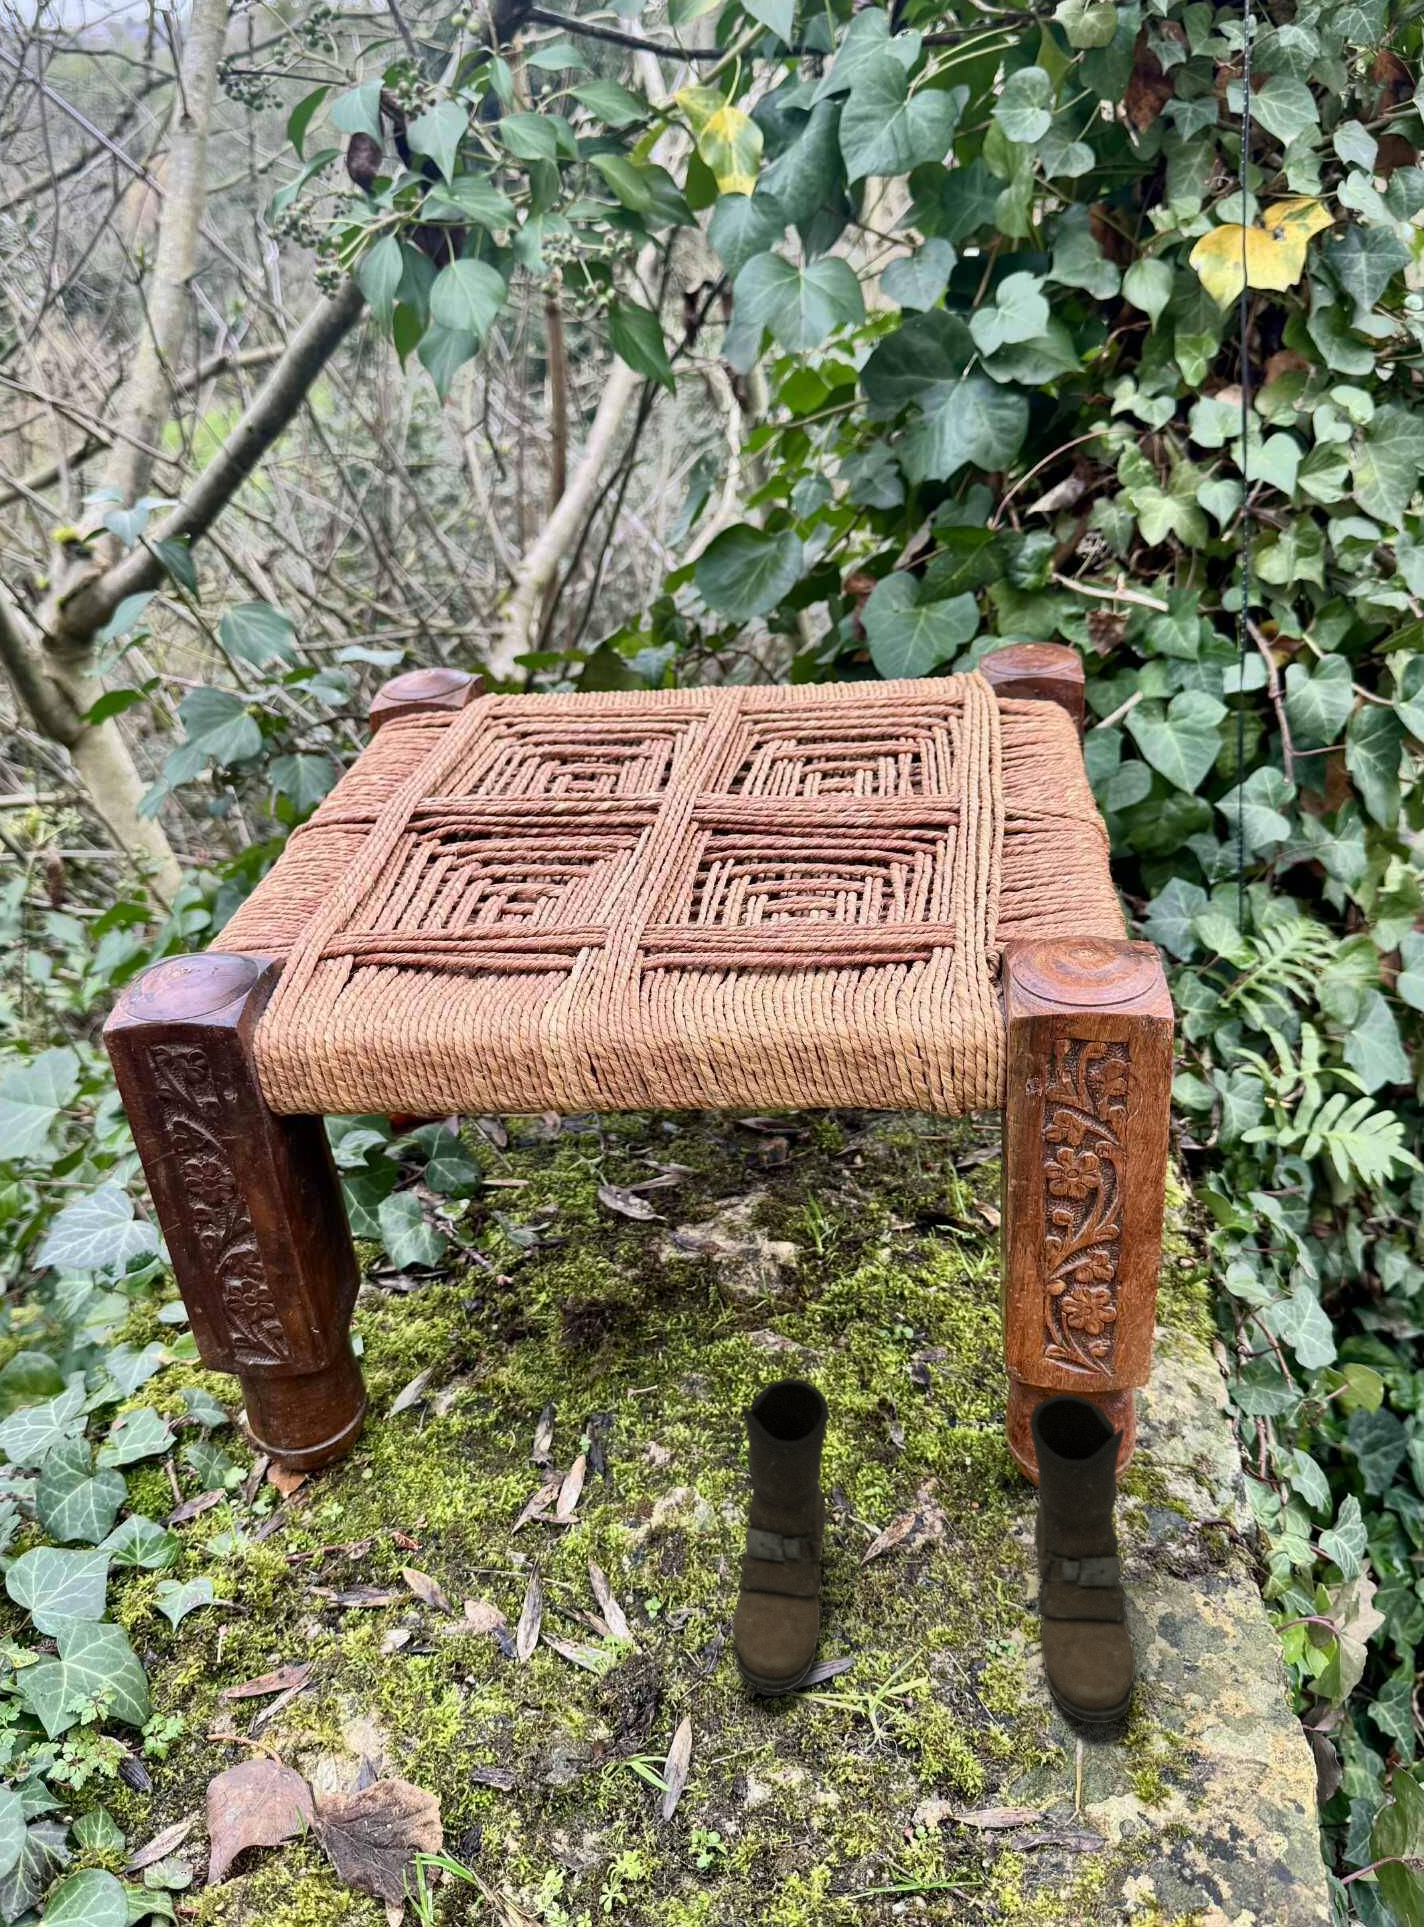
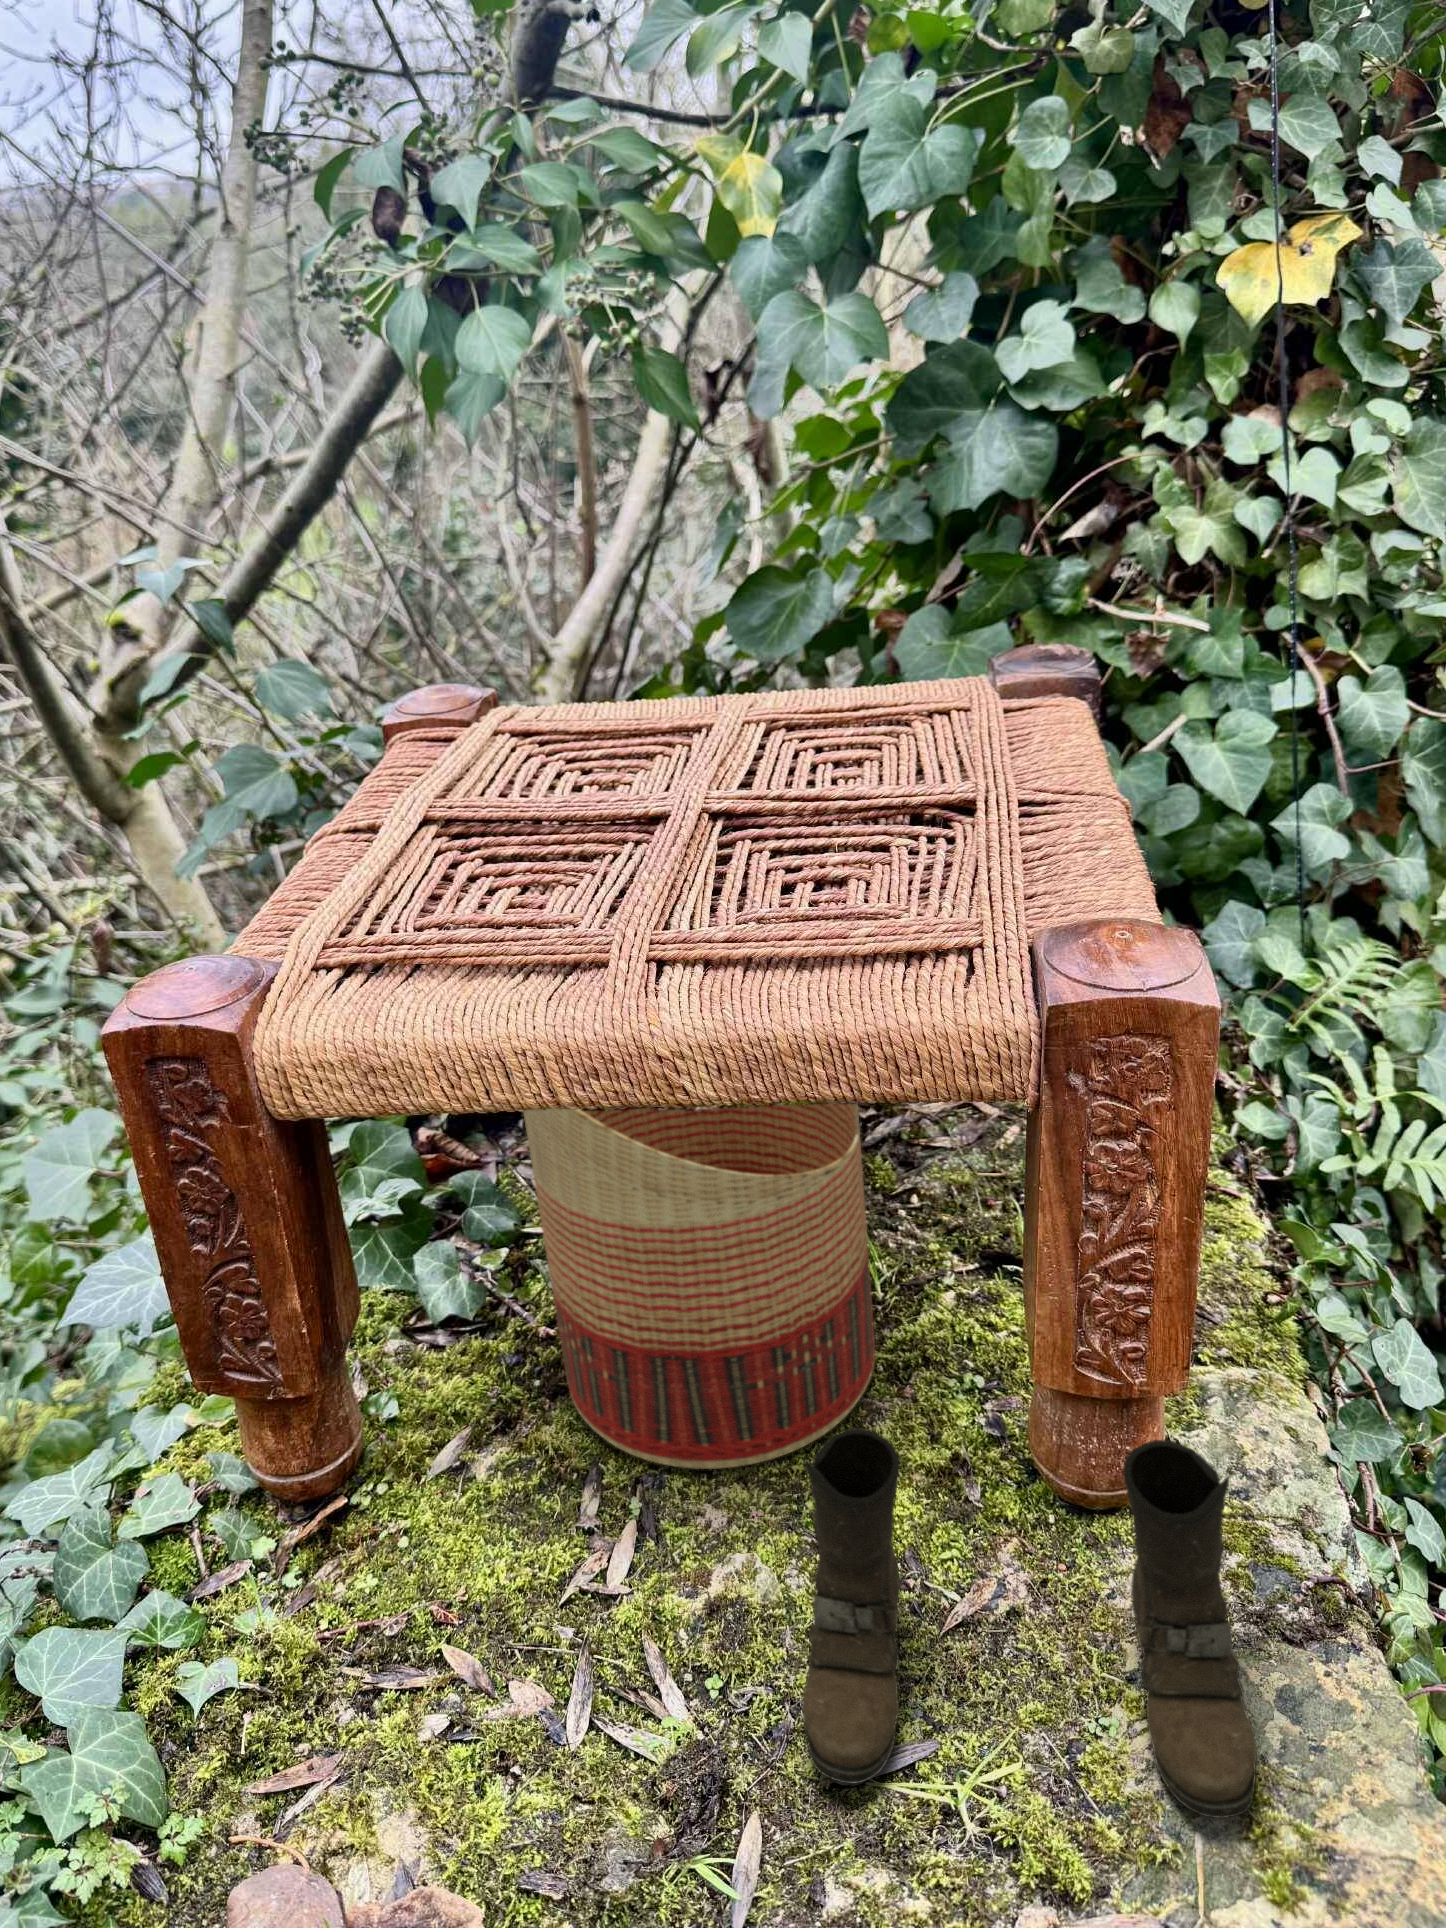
basket: none [472,940,813,1412] -> present [524,1104,875,1469]

